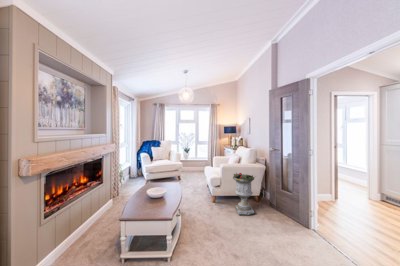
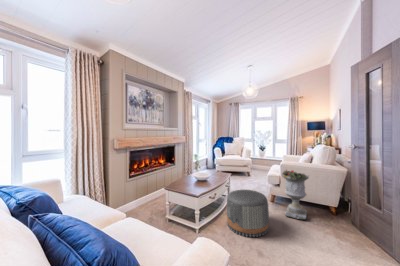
pouf: none [198,199,239,250] -> present [227,190,269,237]

